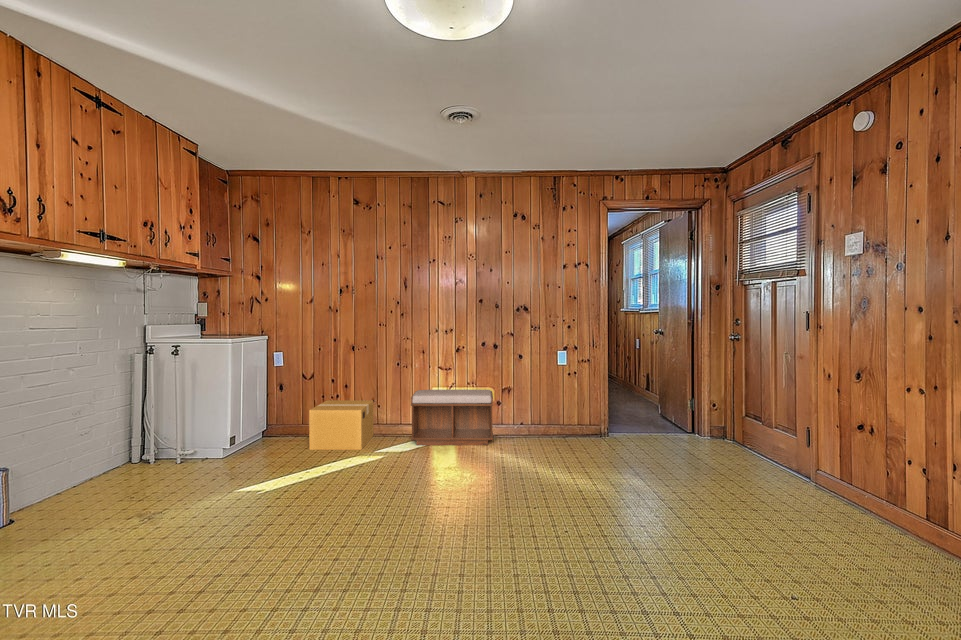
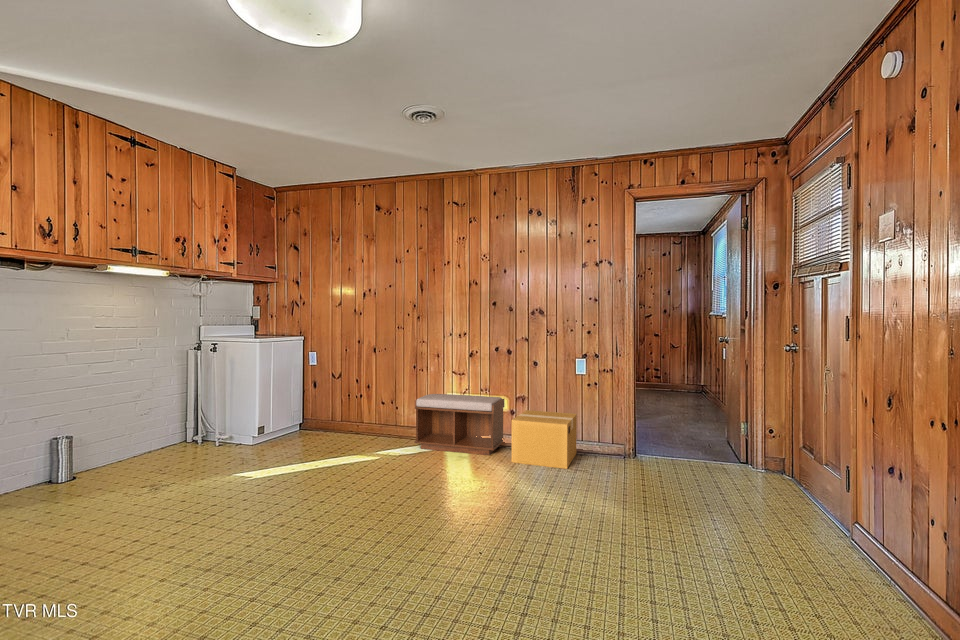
cardboard box: present [309,400,374,450] -> present [511,410,577,469]

